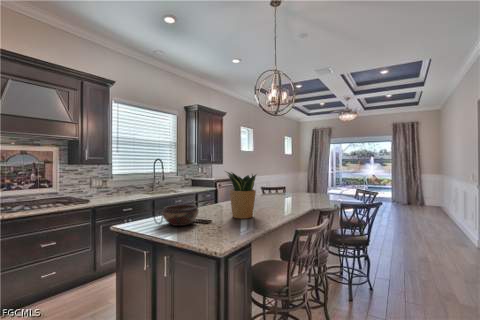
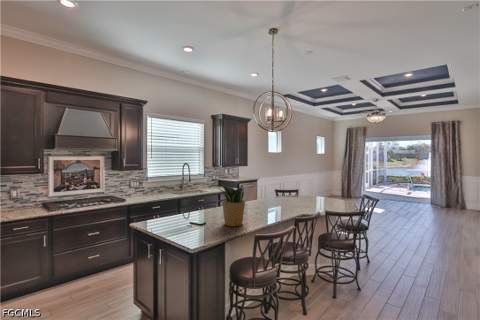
decorative bowl: present [162,205,199,226] -> none [163,212,193,231]

